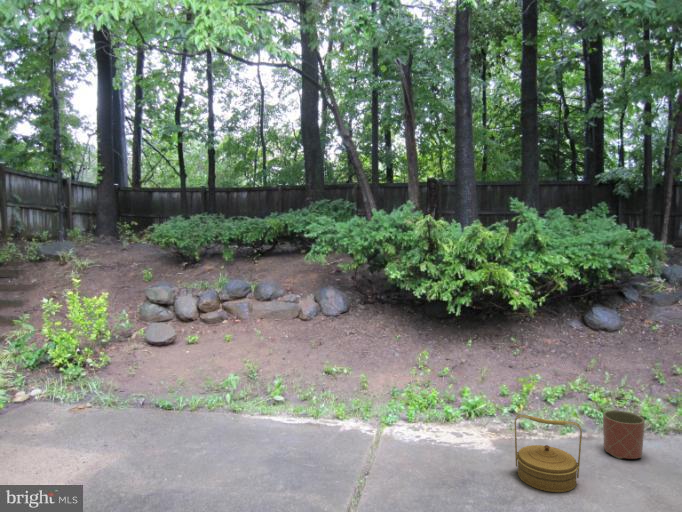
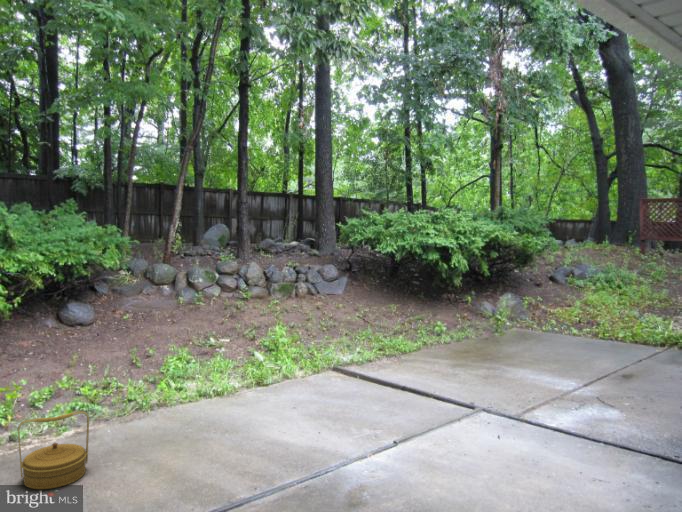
planter: present [603,410,645,459] -> none [100,392,136,436]

